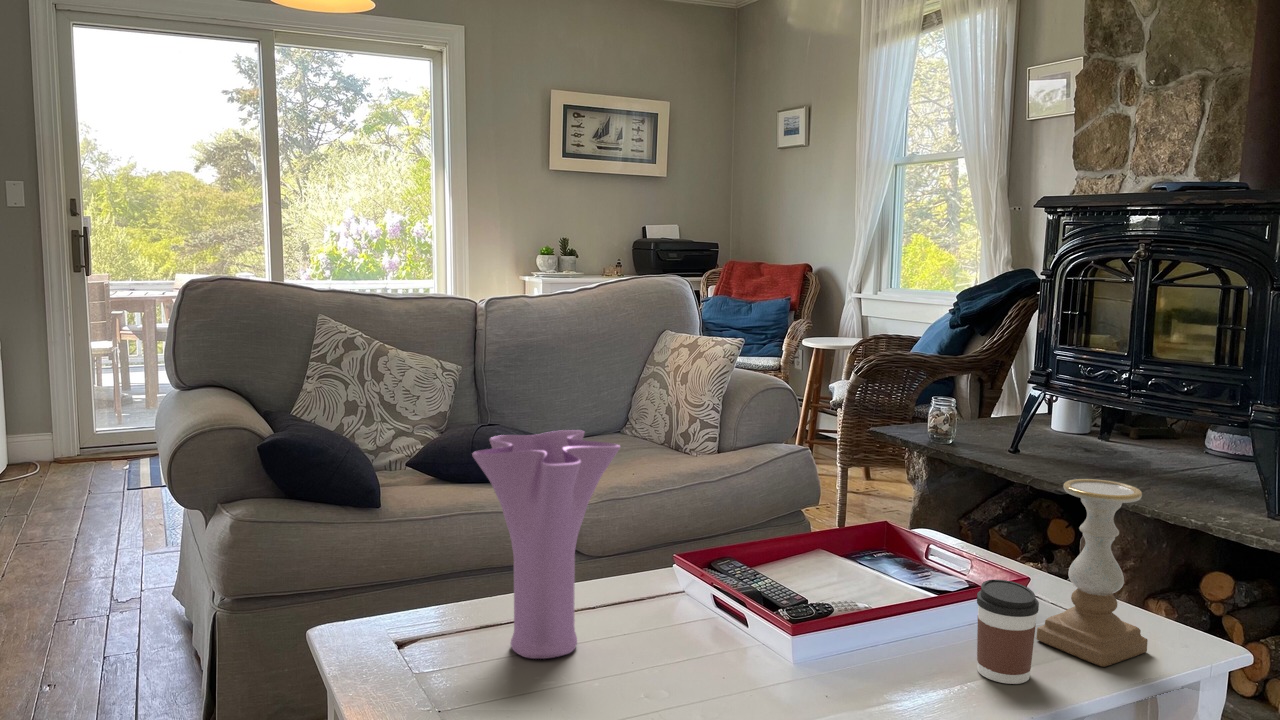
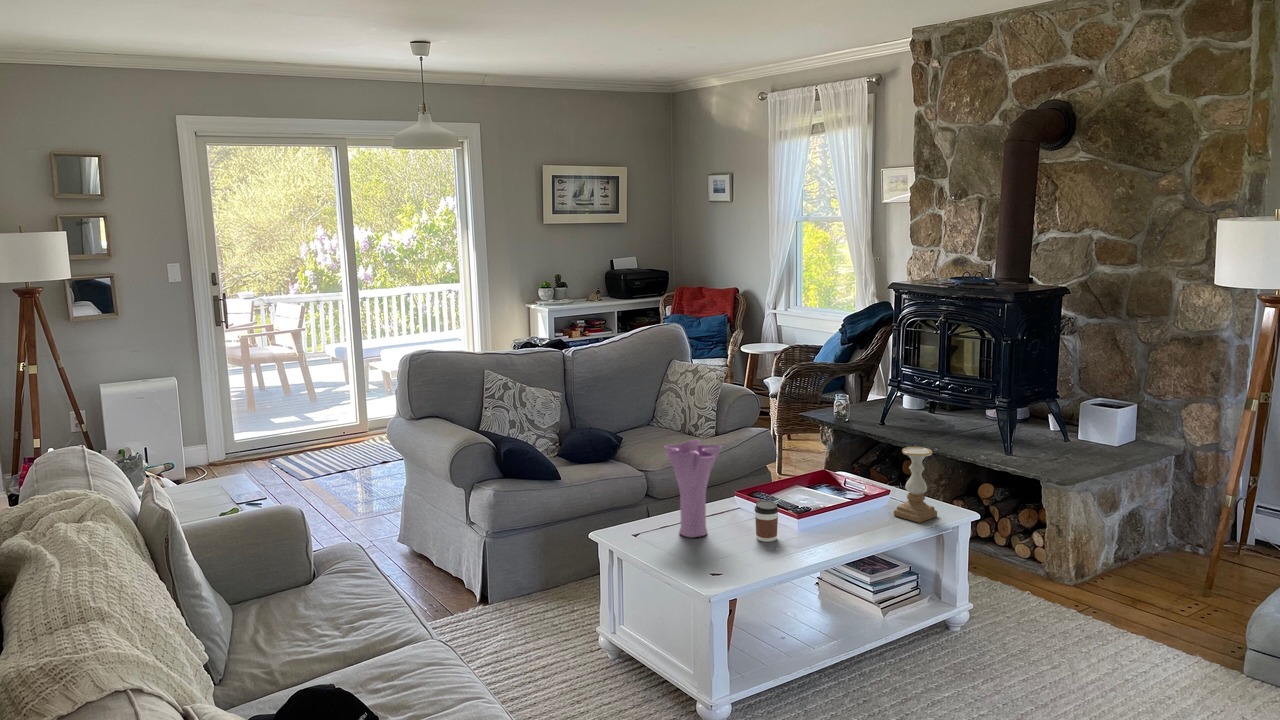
coffee cup: present [977,580,1039,684] -> present [755,500,778,542]

